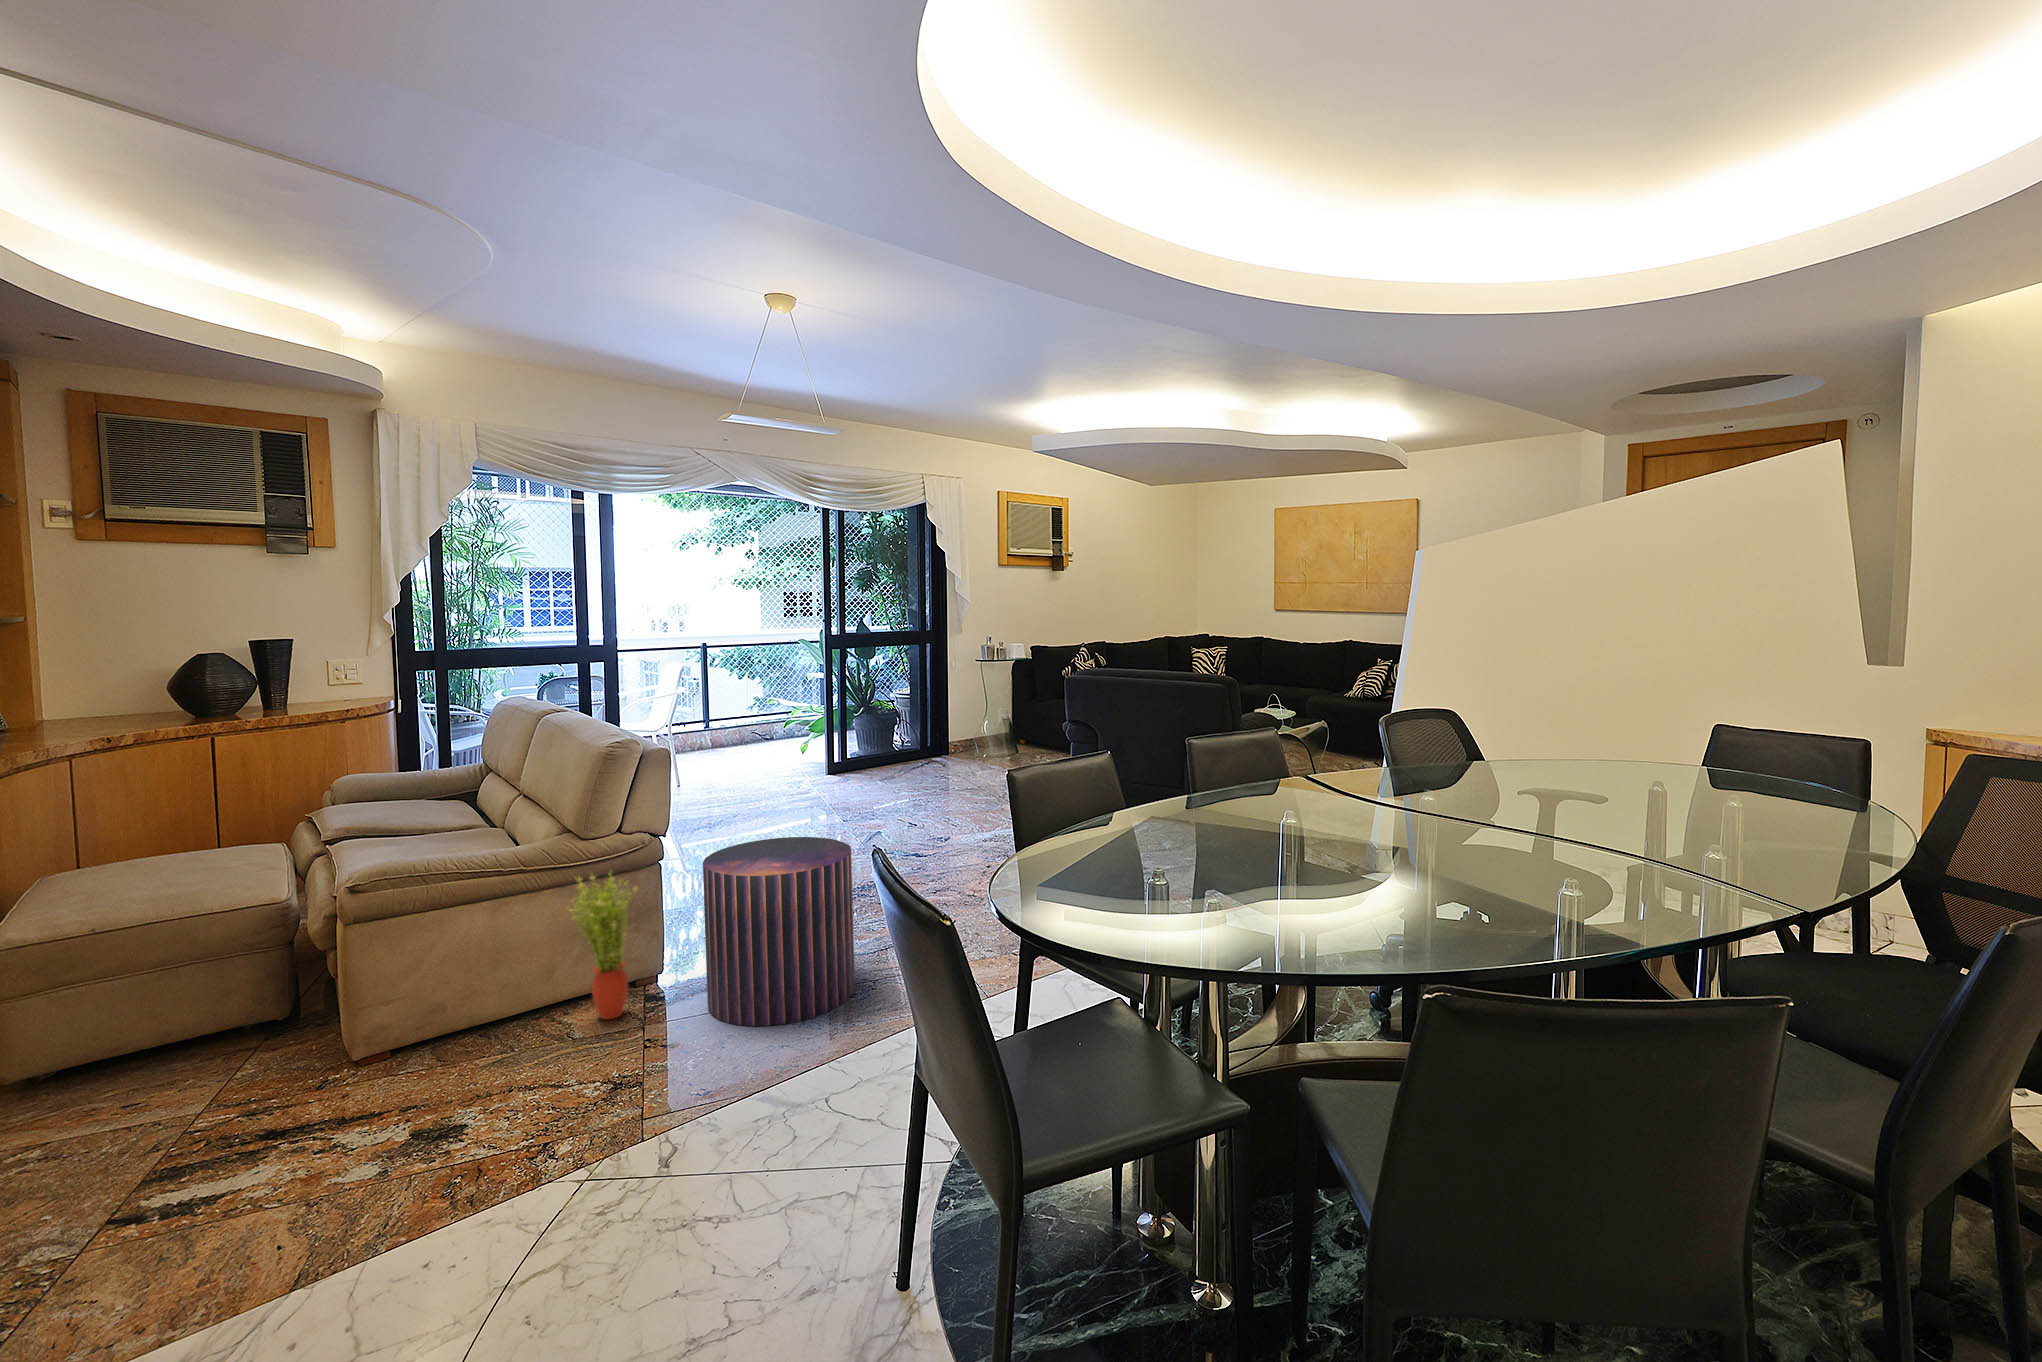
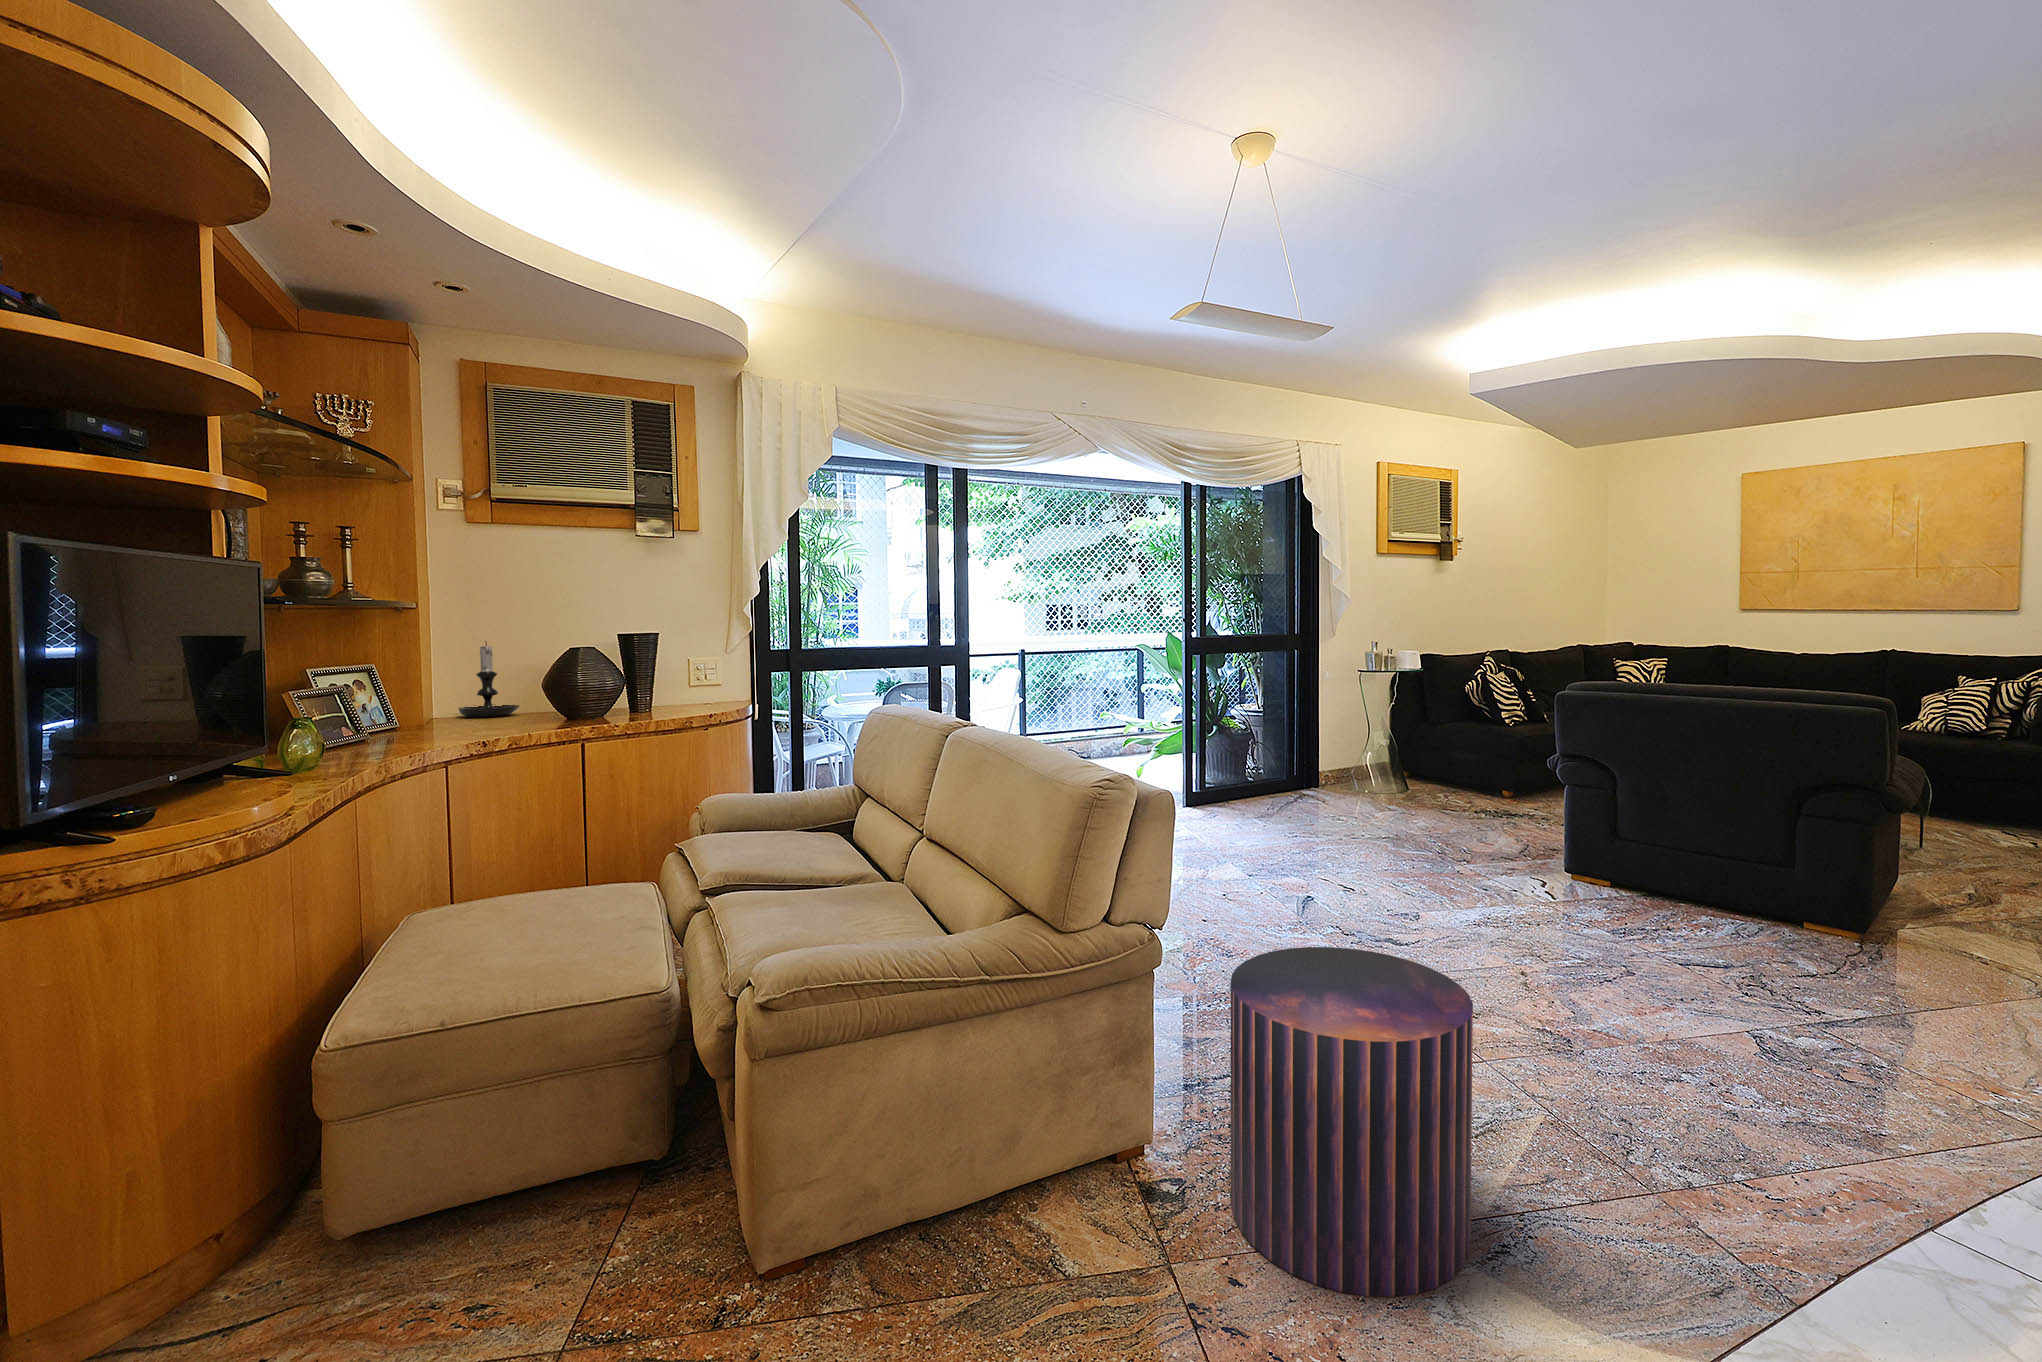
candle holder: none [74,649,144,719] -> present [458,641,520,718]
potted plant: present [568,873,638,1019] -> none [1042,993,1140,1227]

